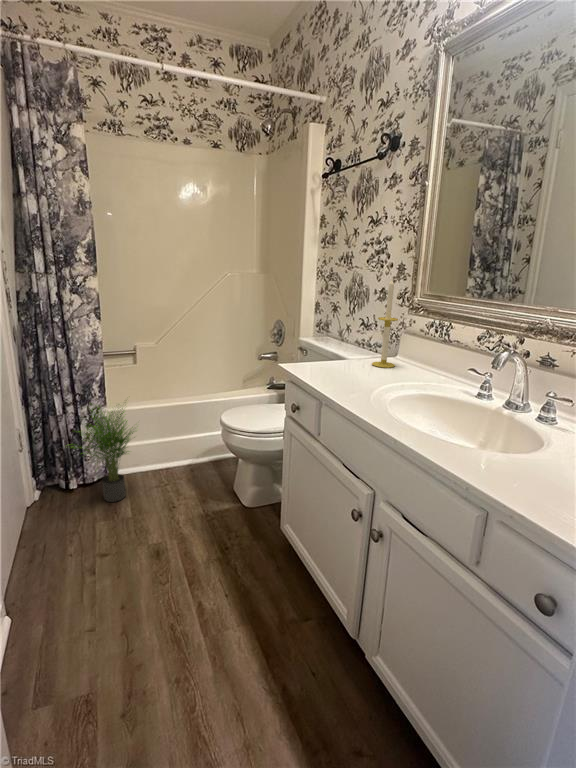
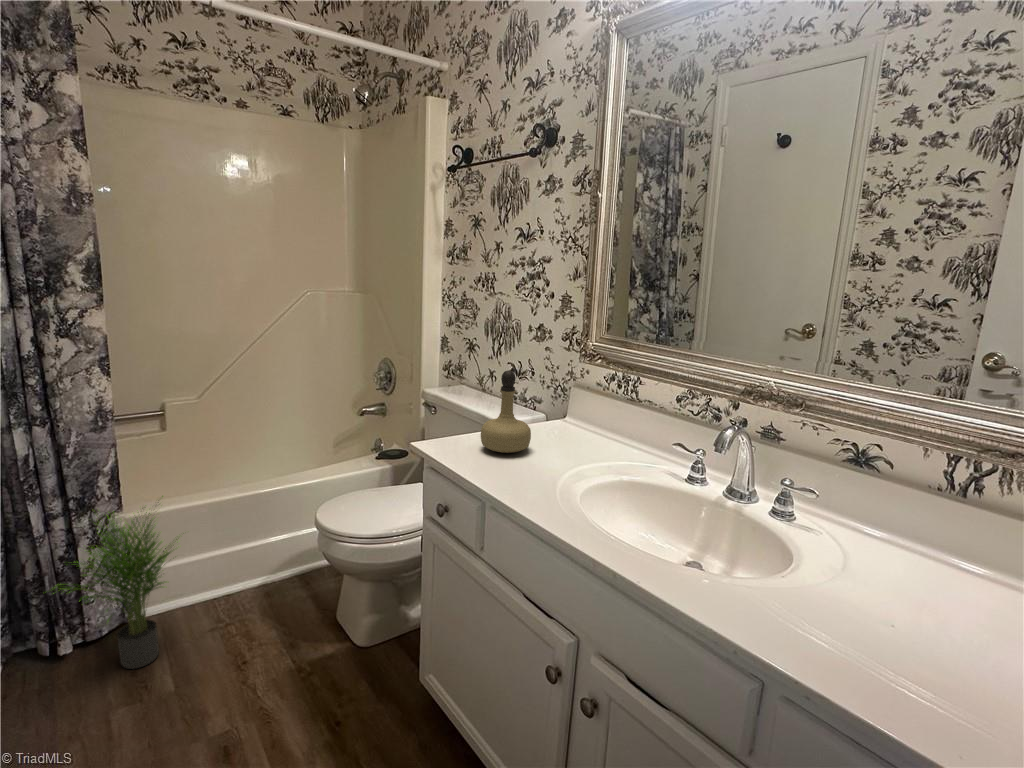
candle: present [372,279,398,368] -> none [539,317,571,437]
perfume bottle: none [326,314,362,374] -> present [481,370,531,453]

